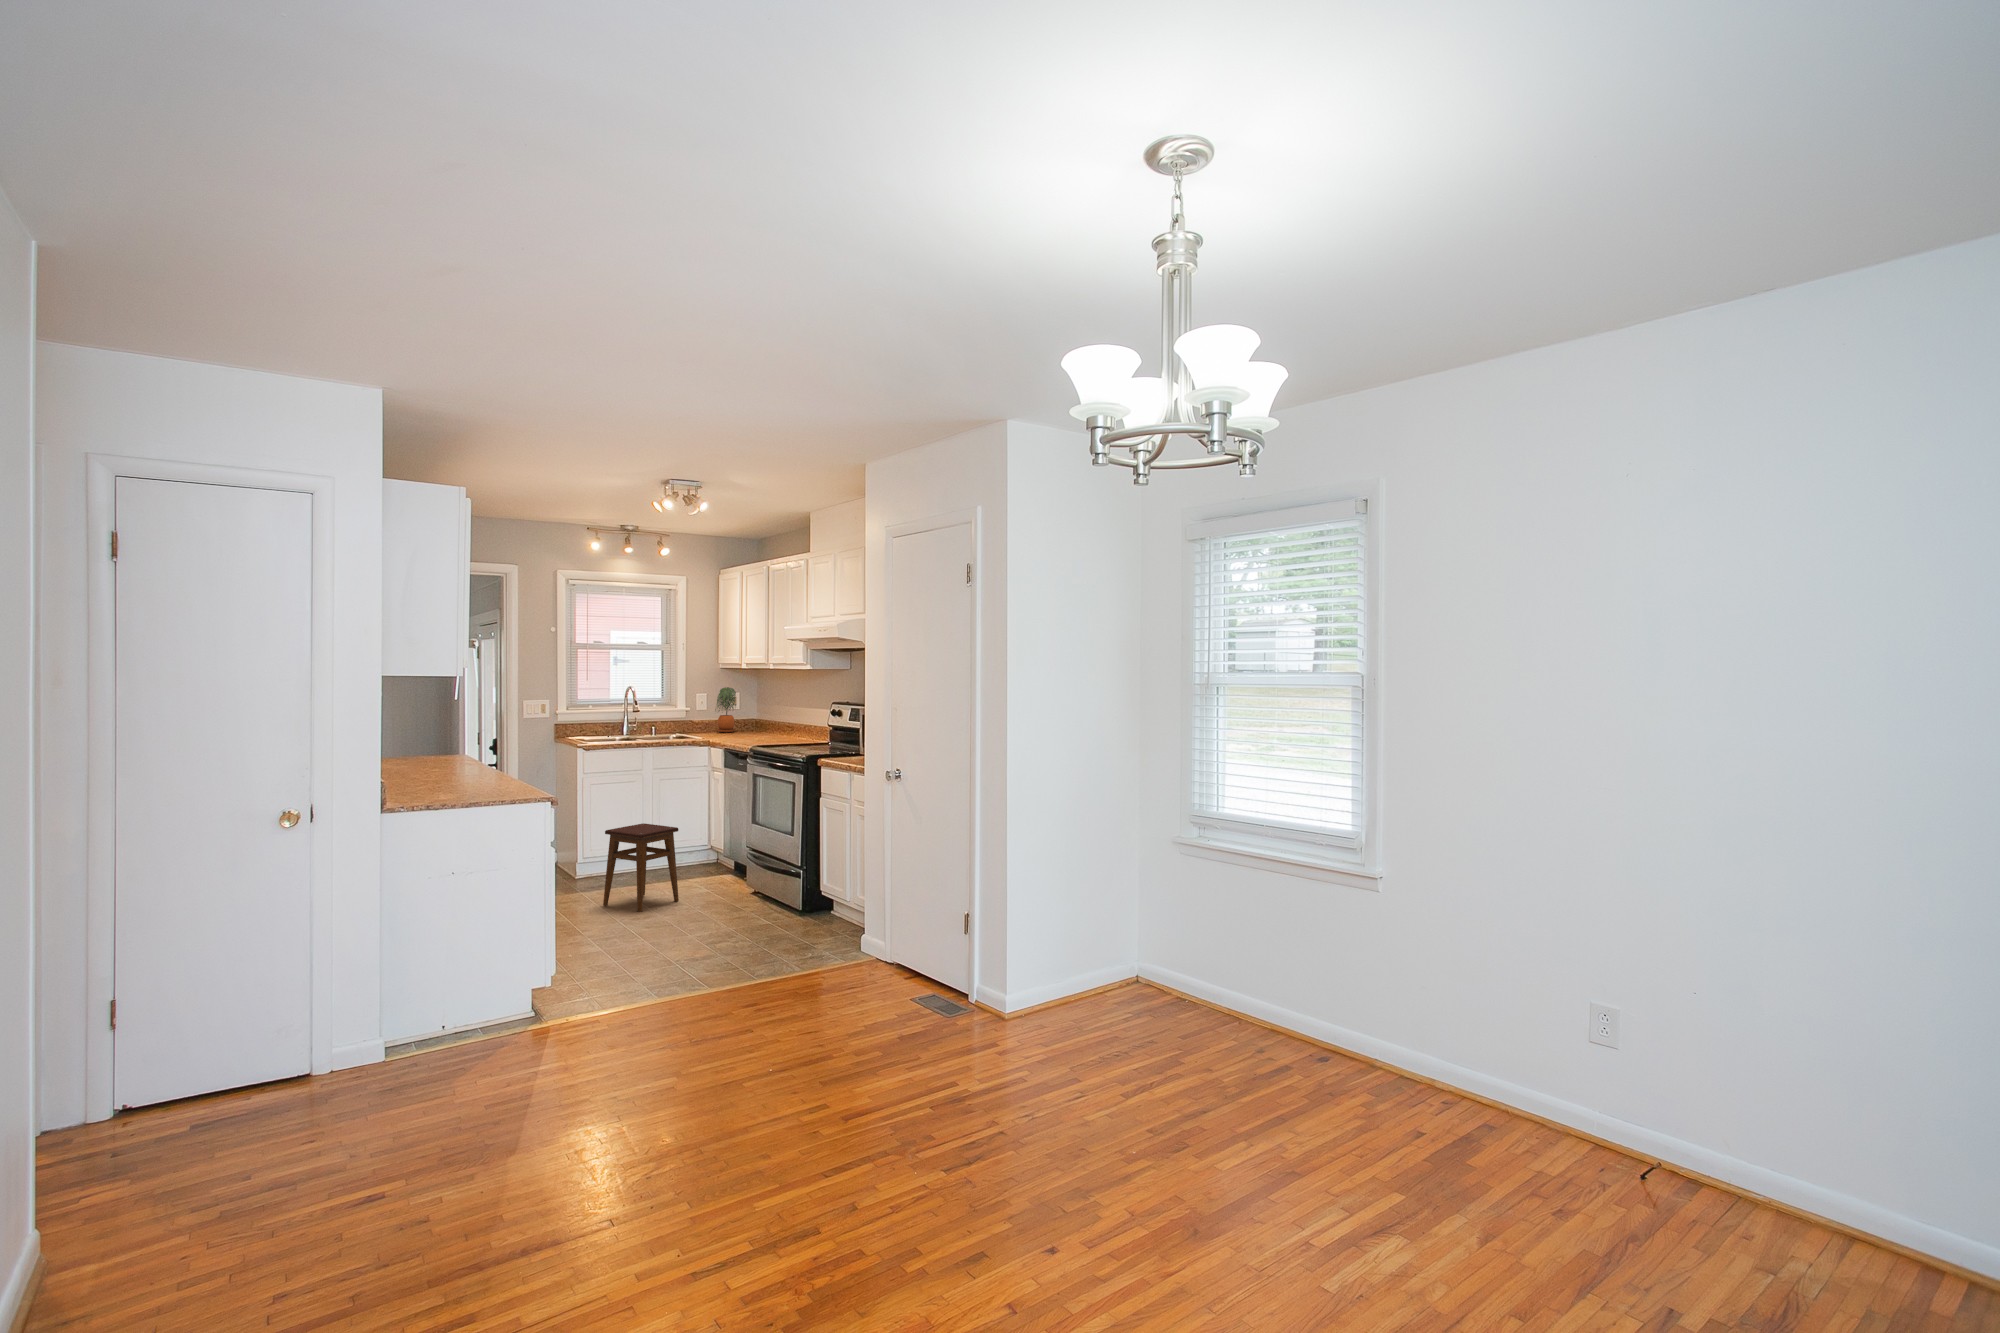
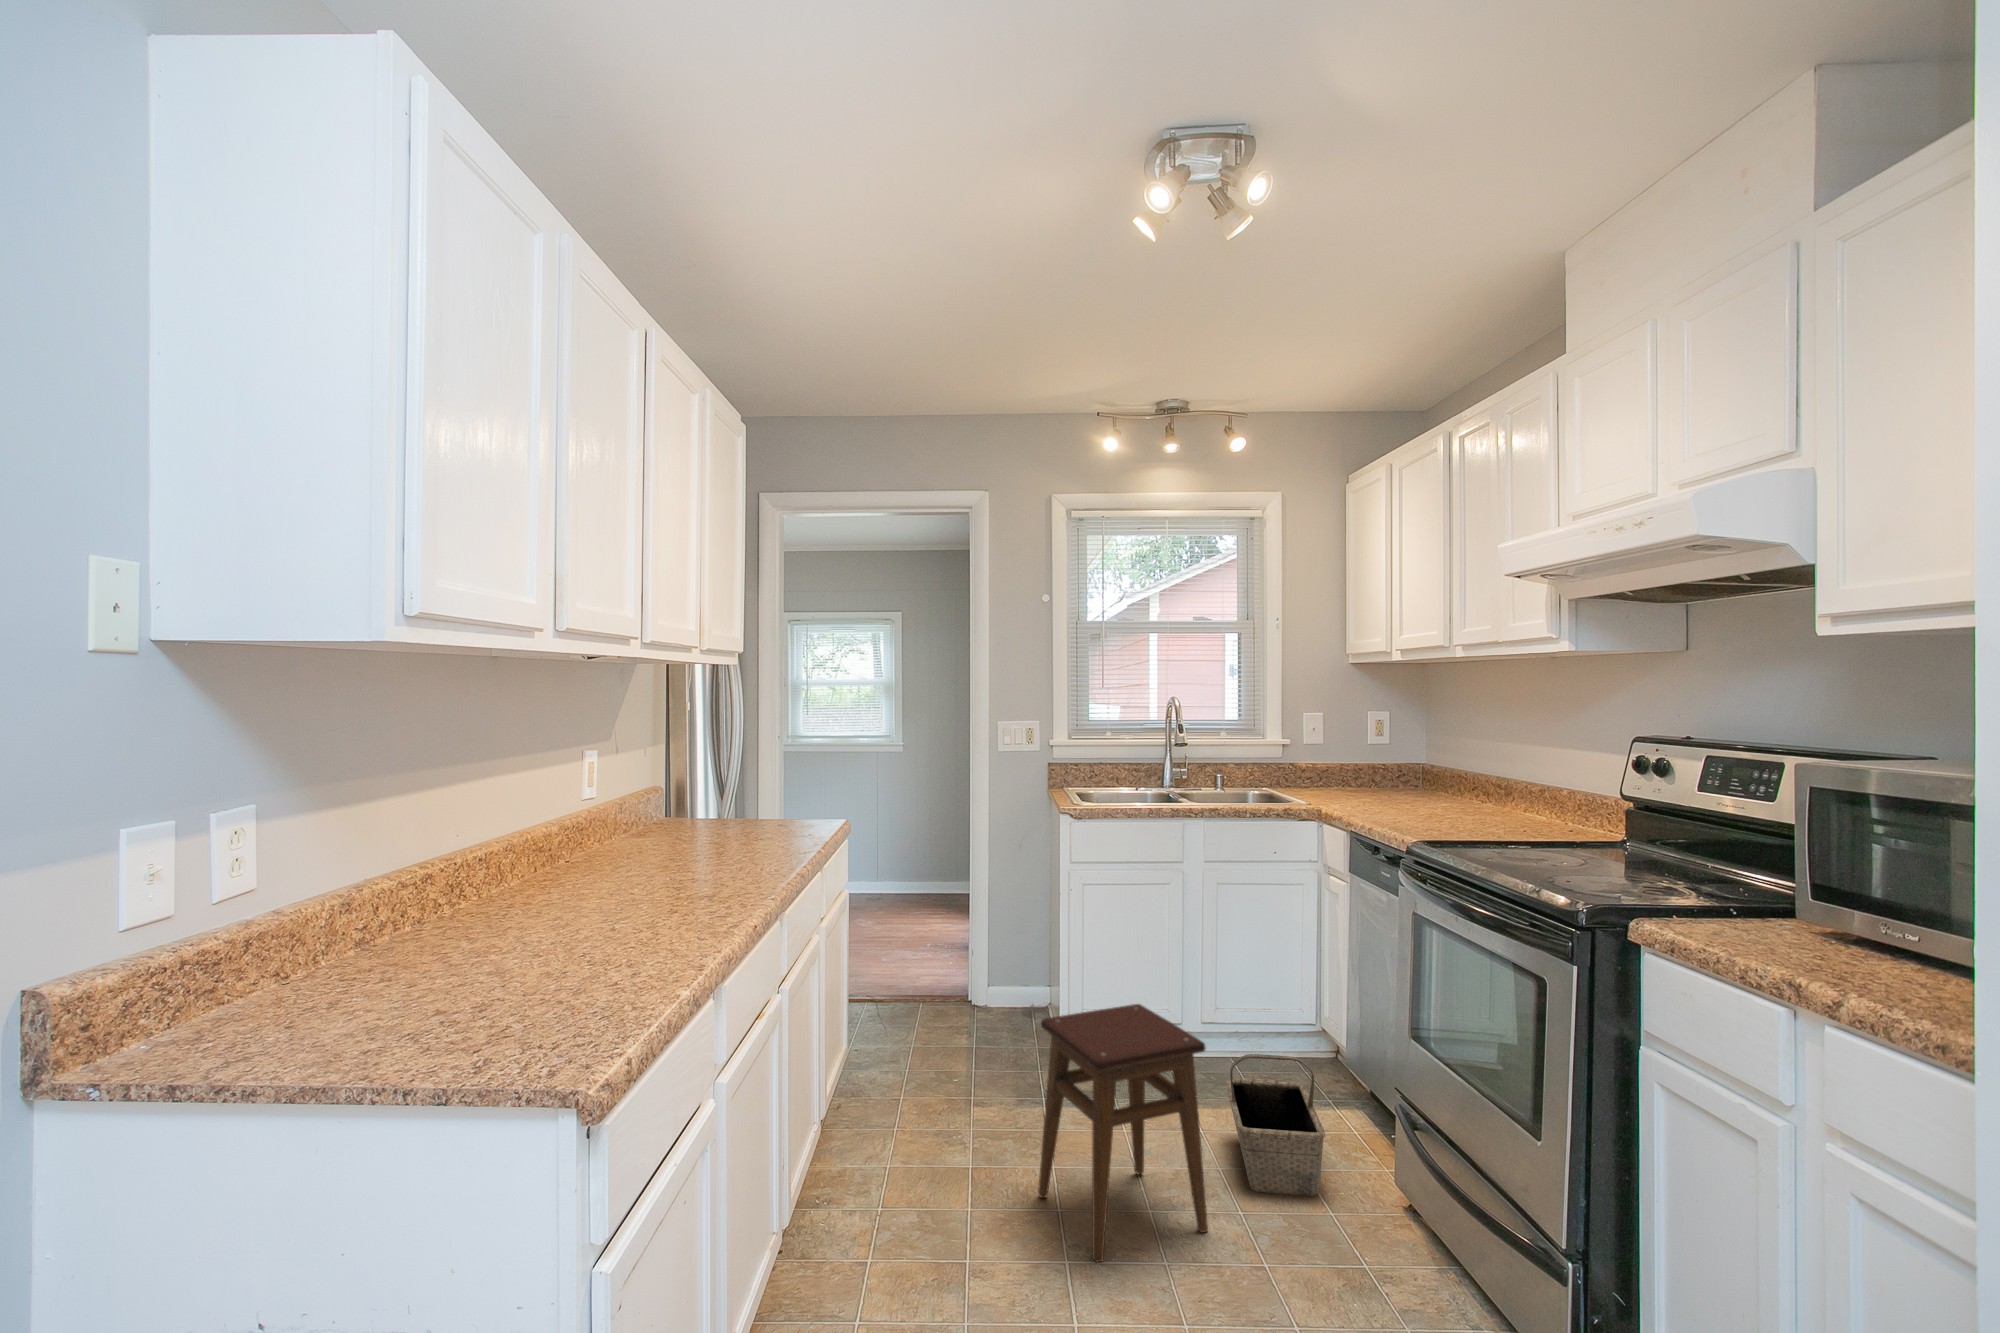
potted plant: present [715,687,736,732] -> none [1339,701,1382,789]
basket: none [675,841,720,892] -> present [1226,1054,1325,1196]

